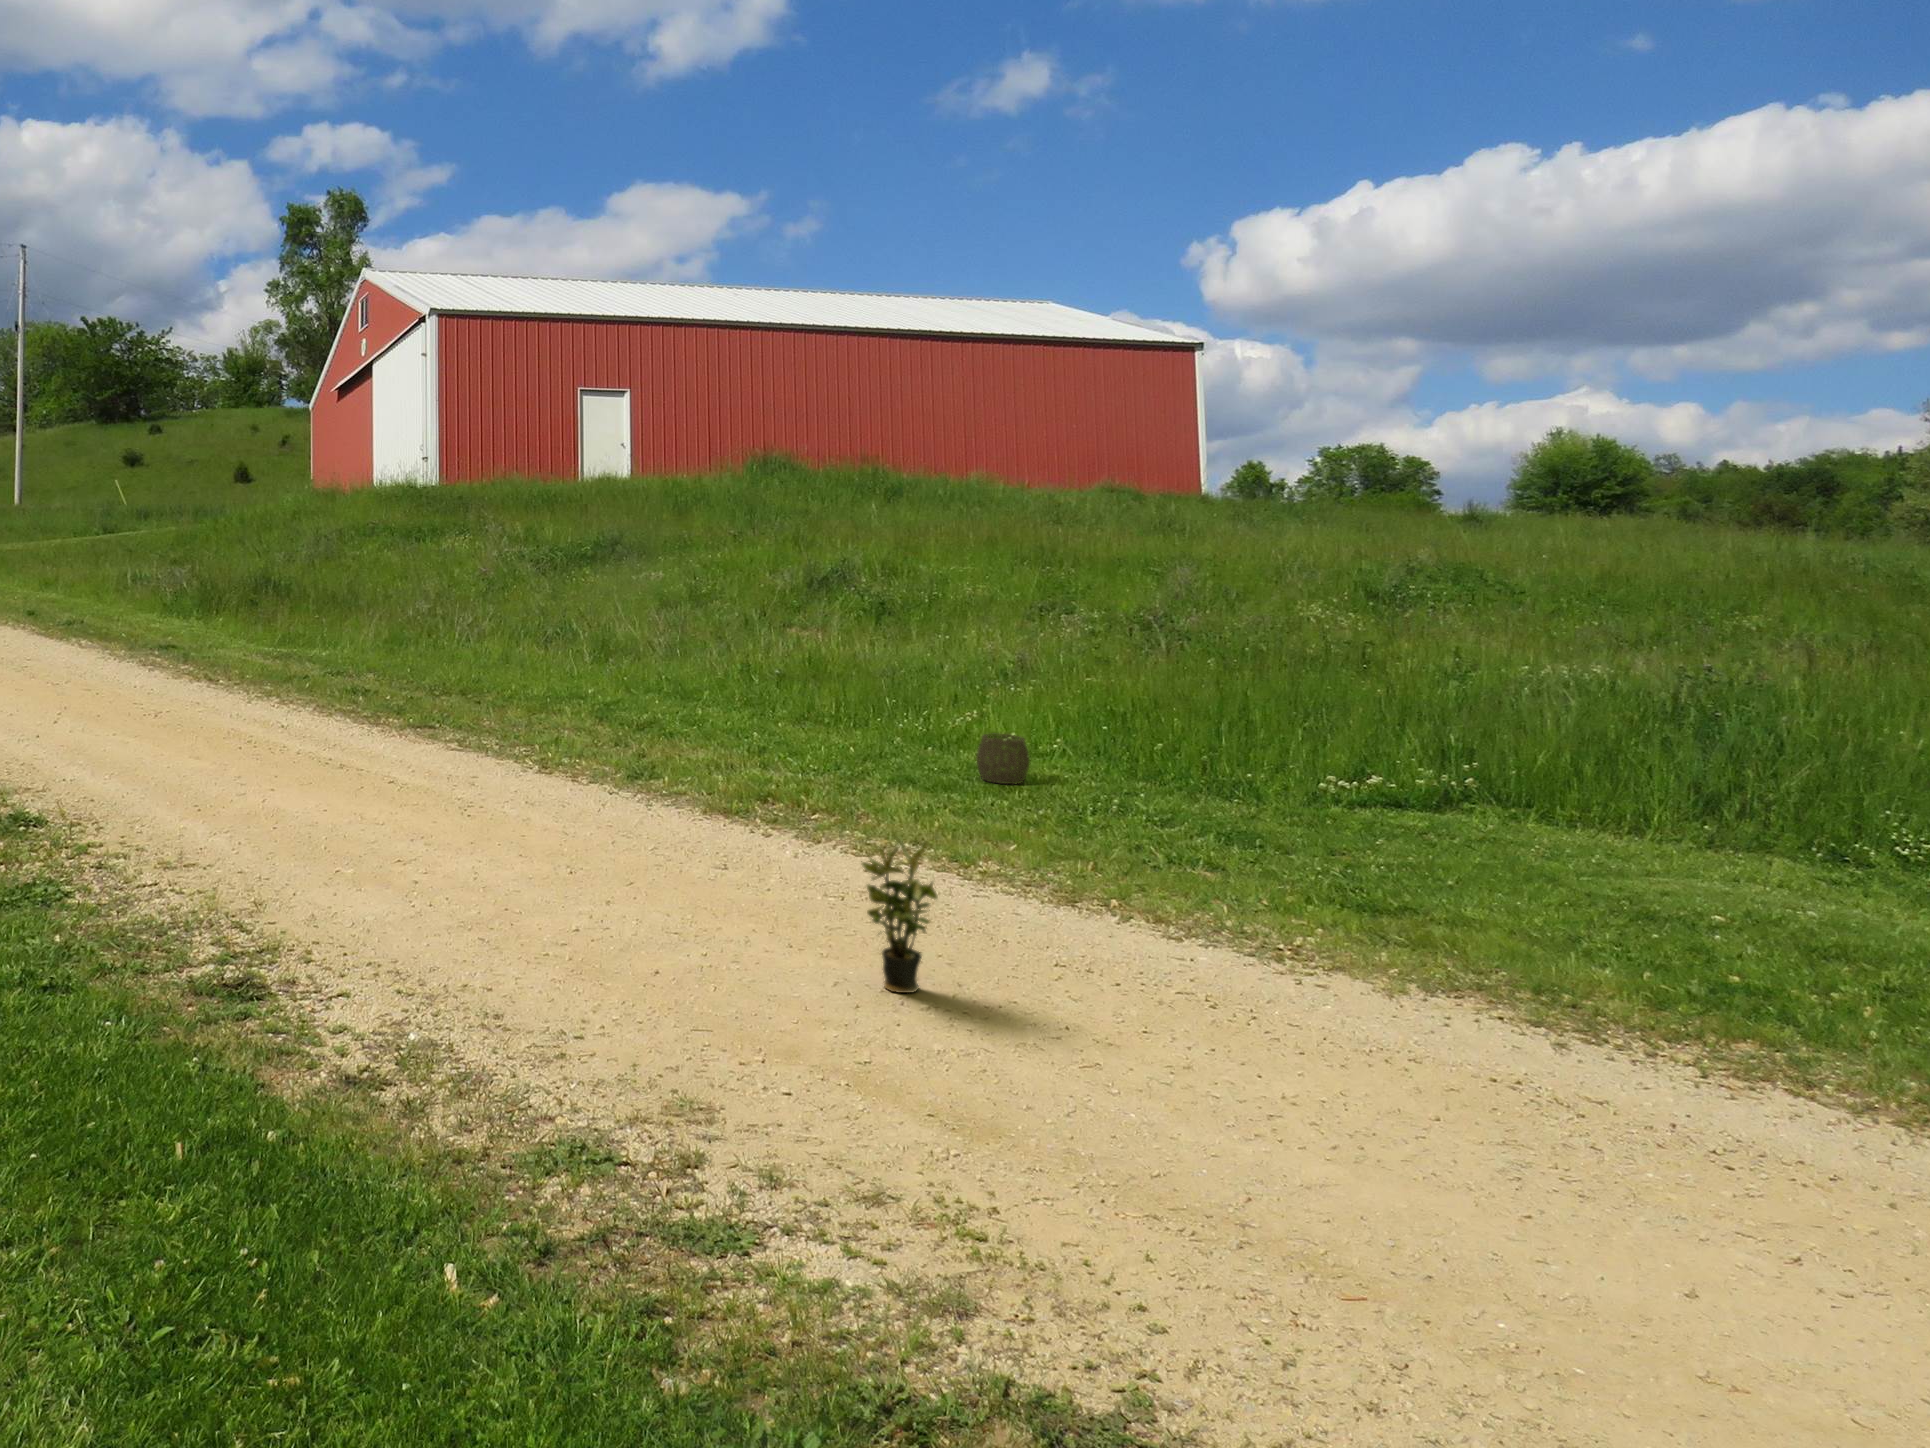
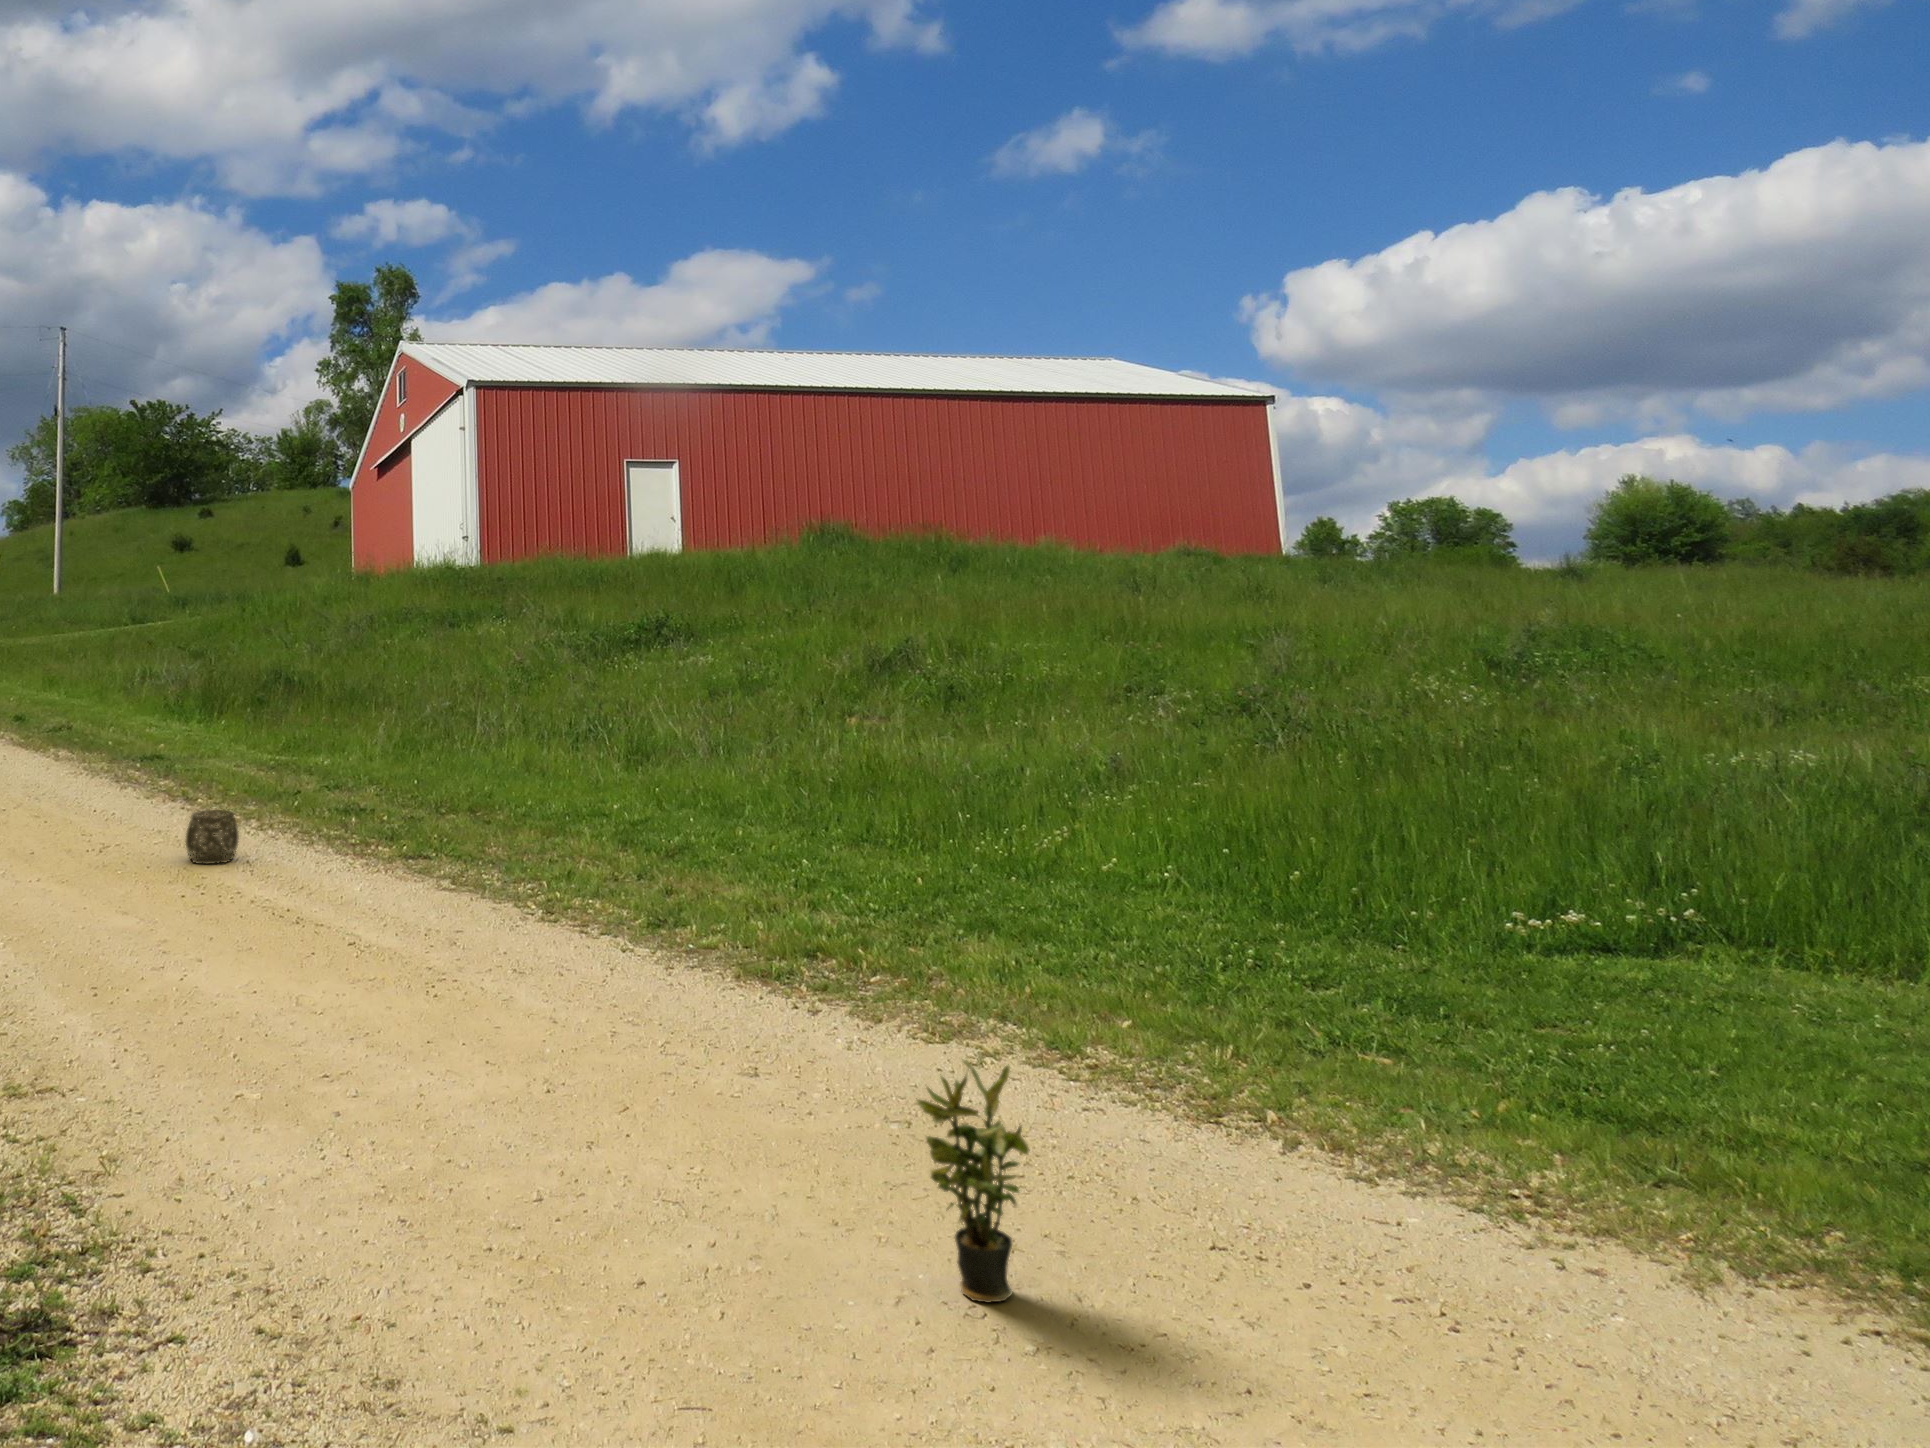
woven basket: present [976,733,1029,784] -> present [186,810,239,864]

